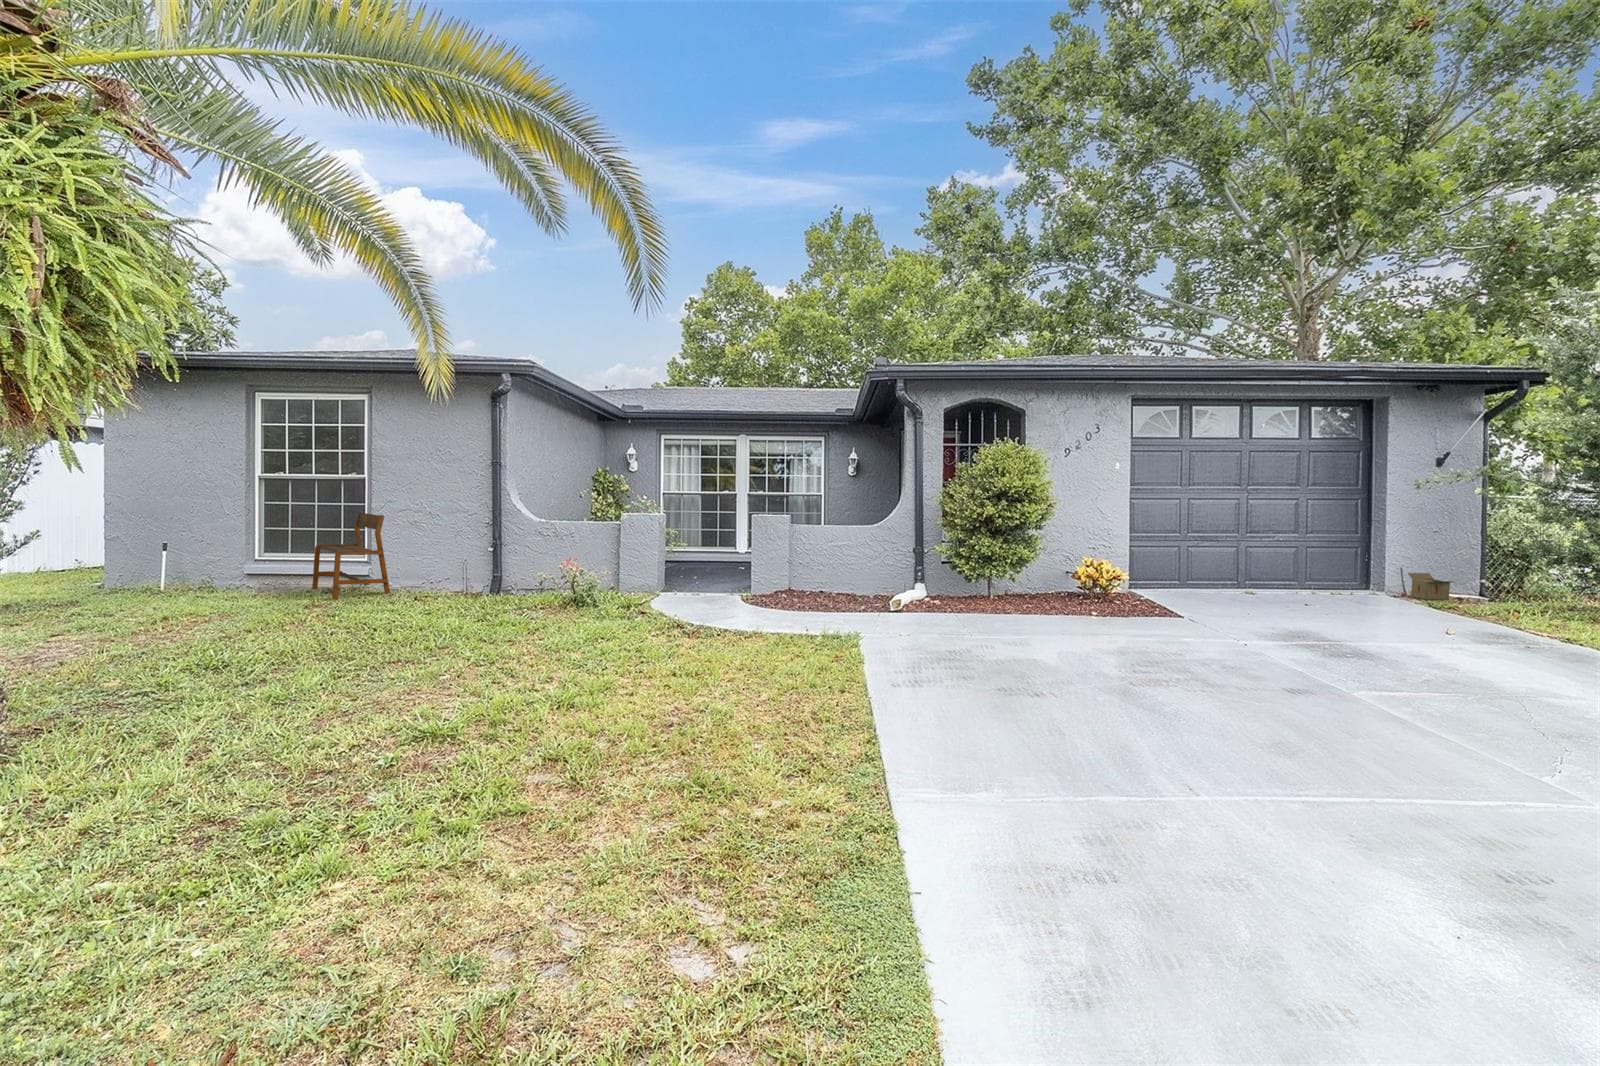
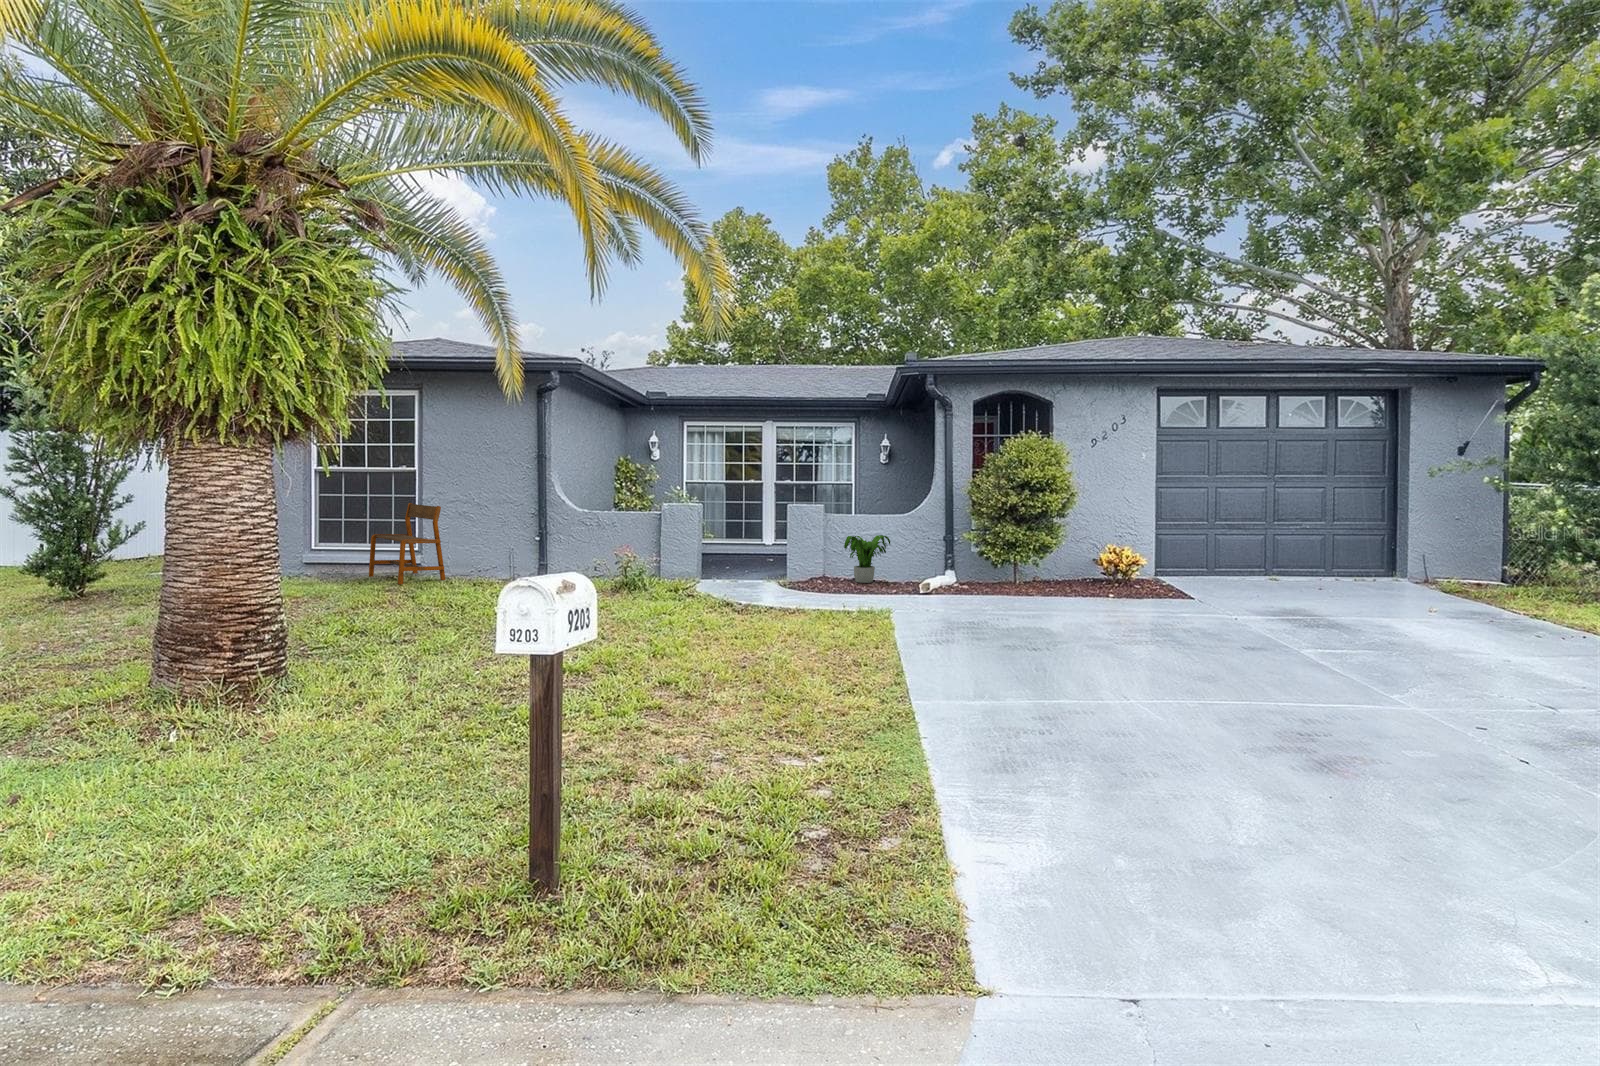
potted plant: none [808,547,859,597] -> present [844,535,890,583]
cardboard box: present [1408,573,1454,600] -> none [1429,560,1472,586]

